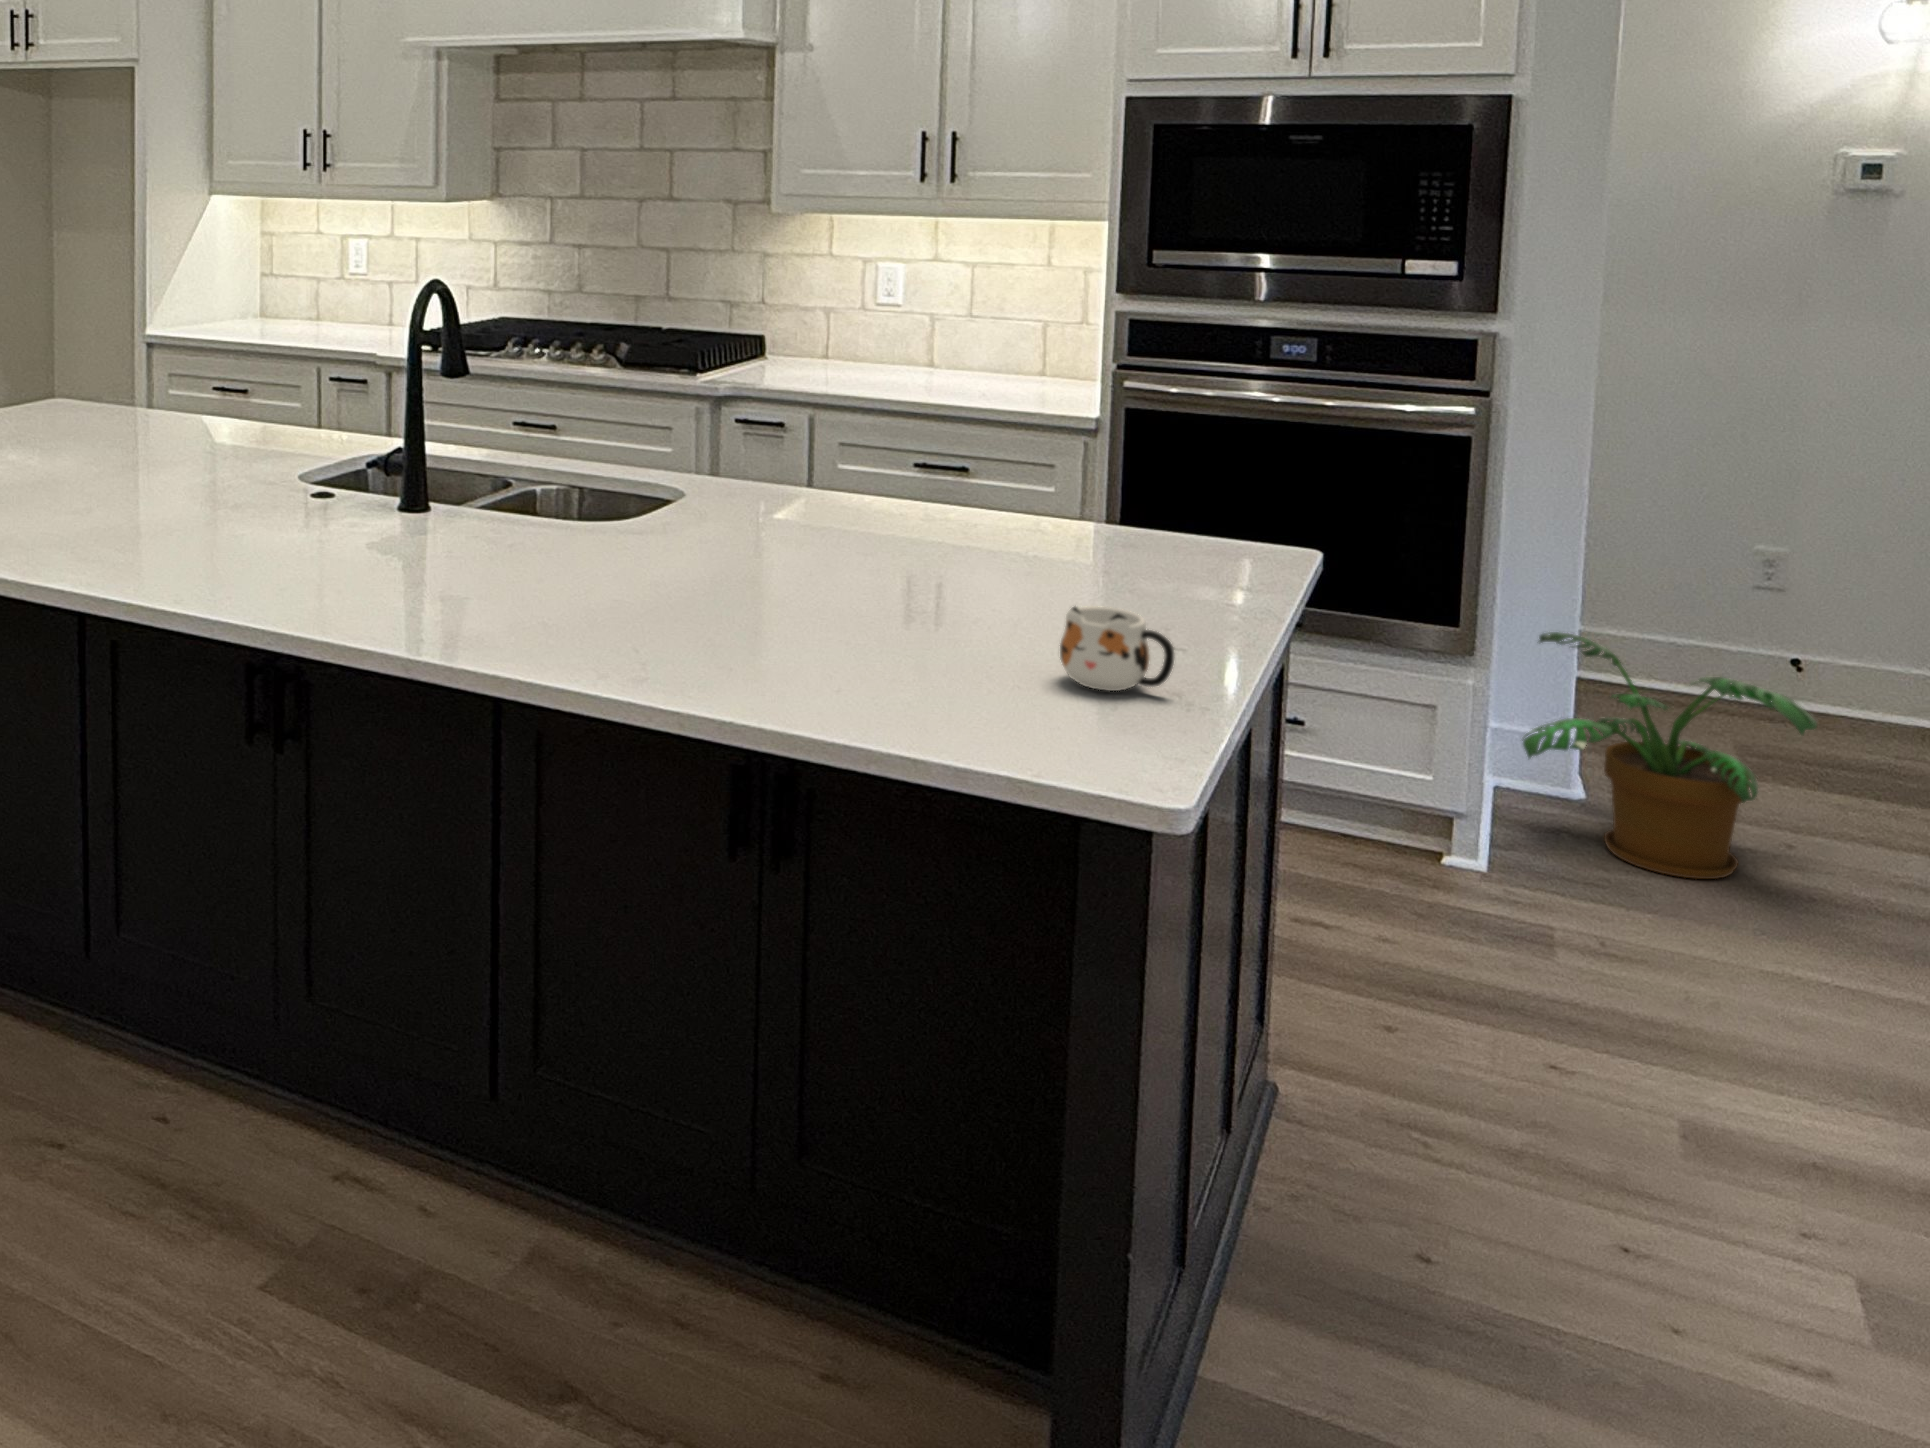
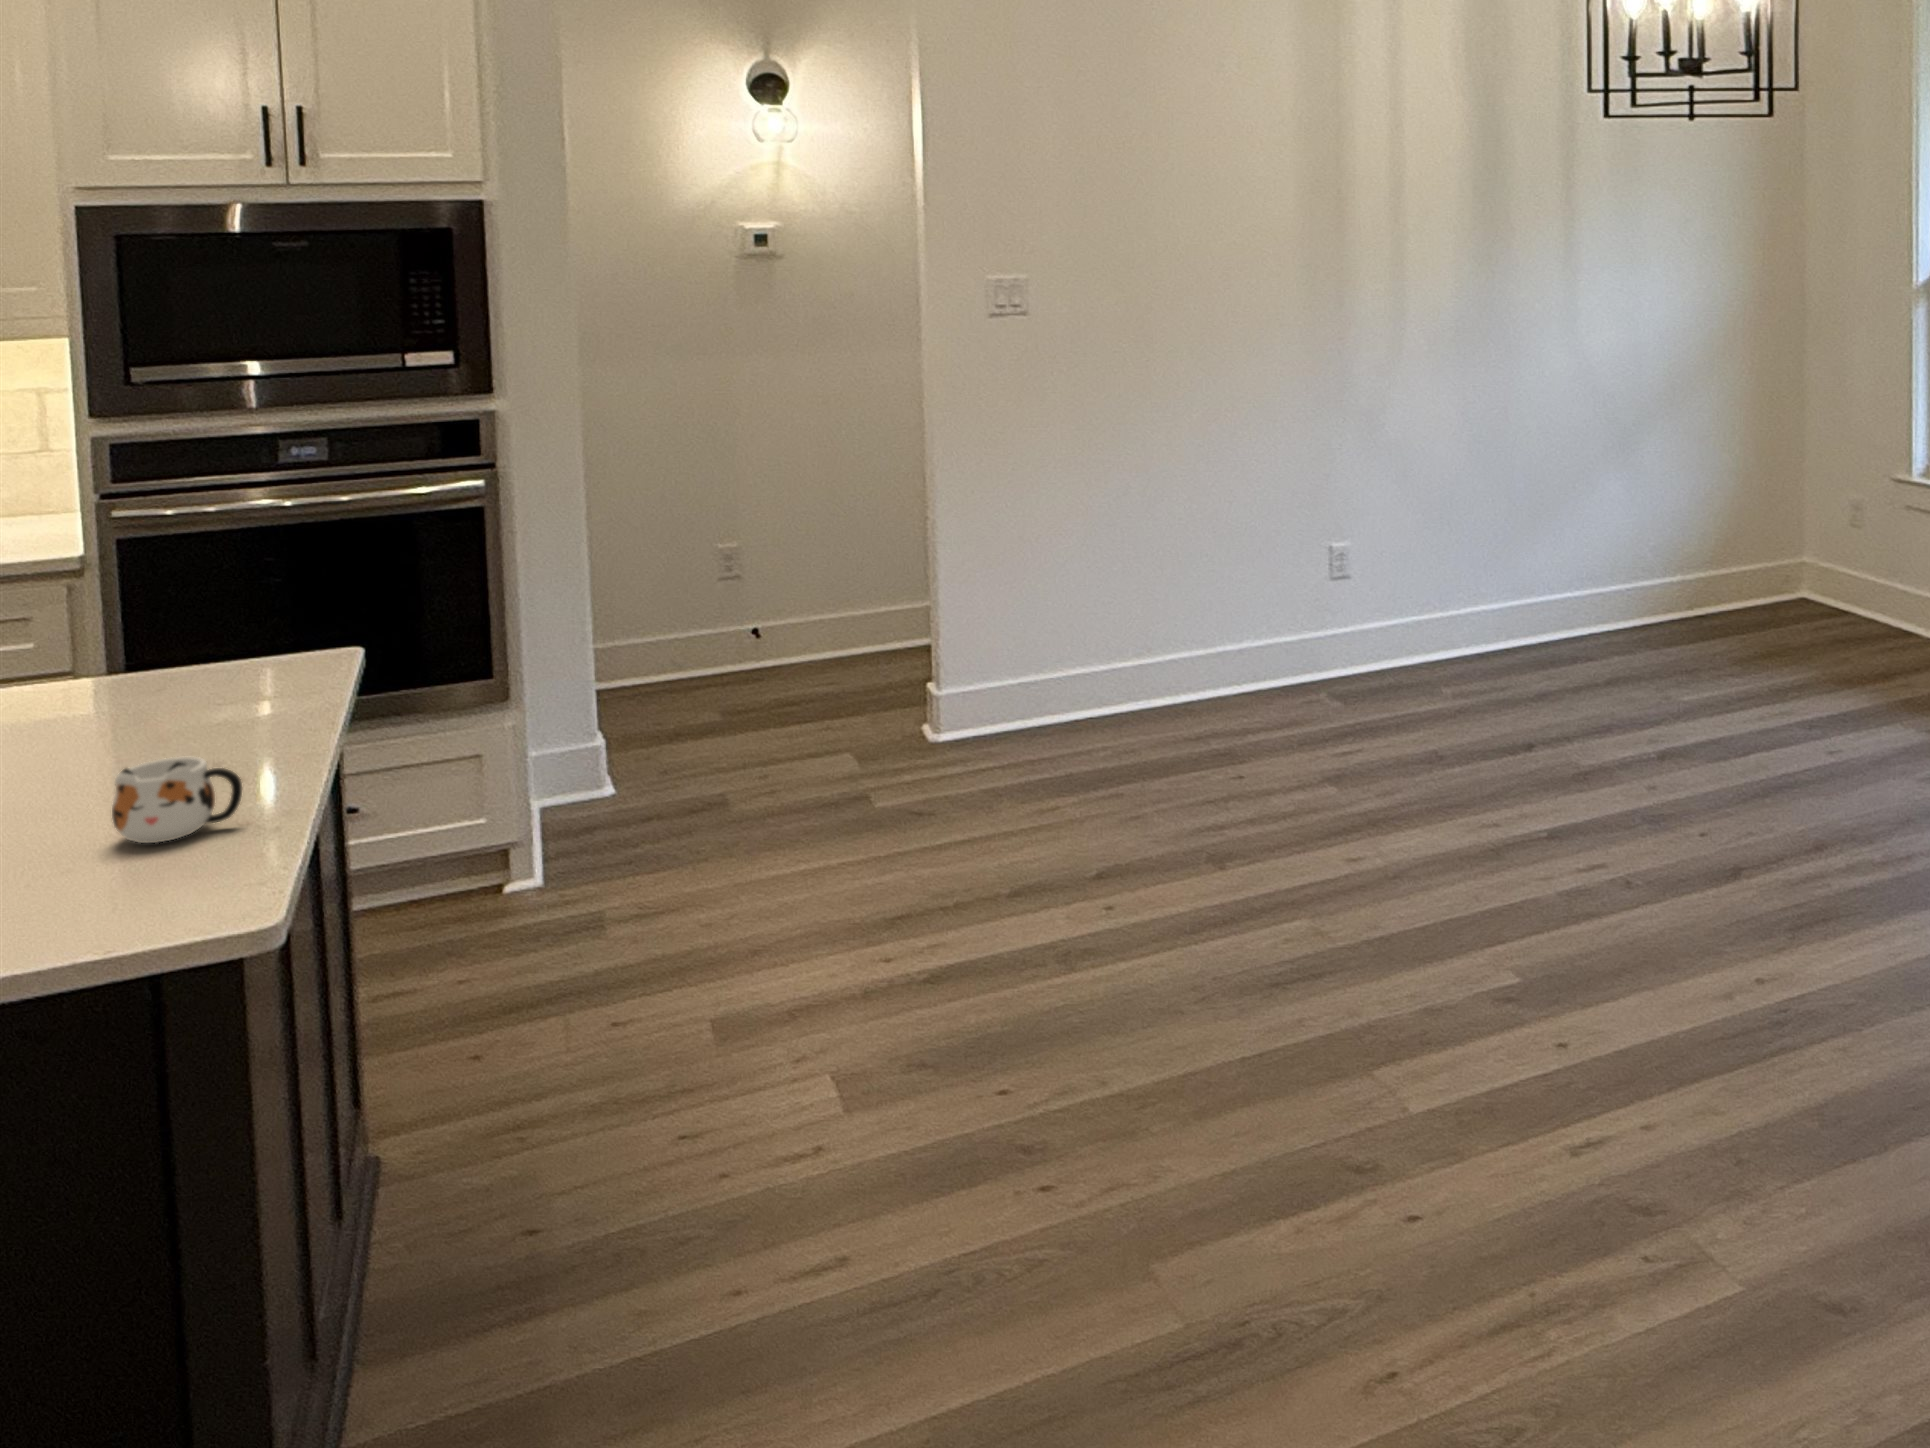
potted plant: present [1523,632,1817,879] -> none [557,658,773,834]

